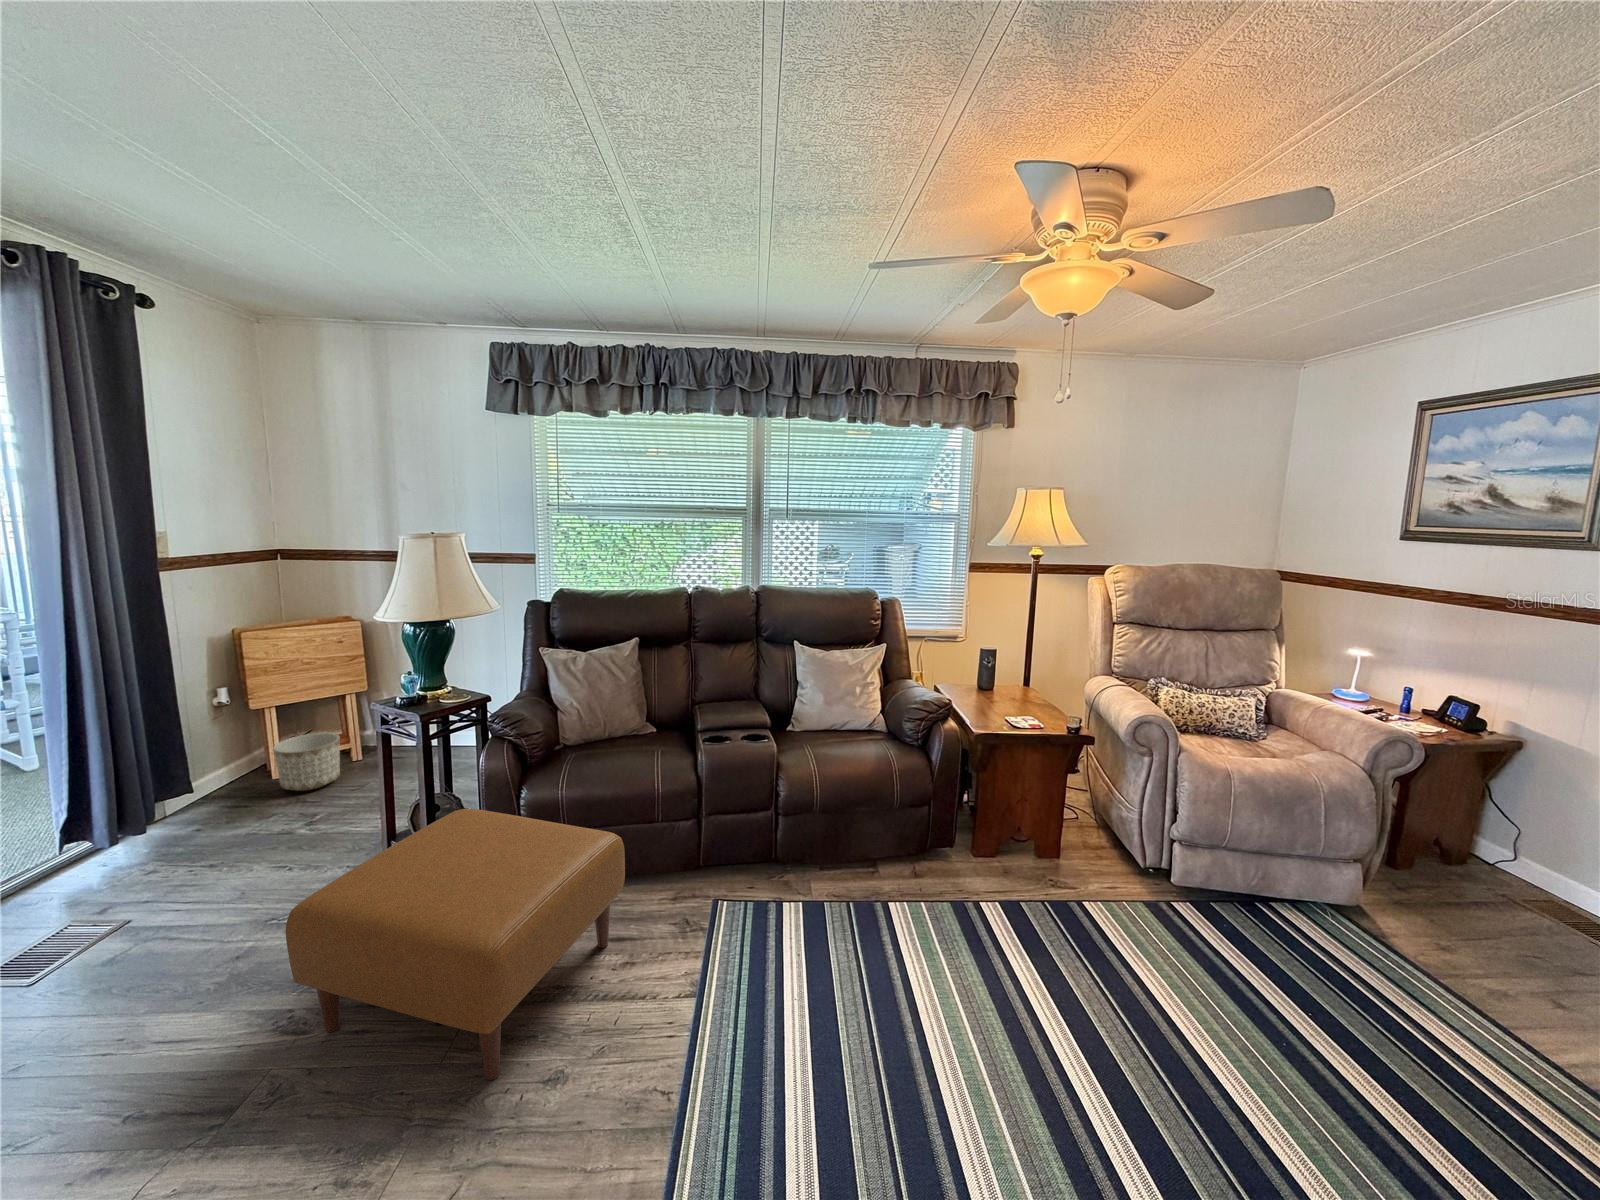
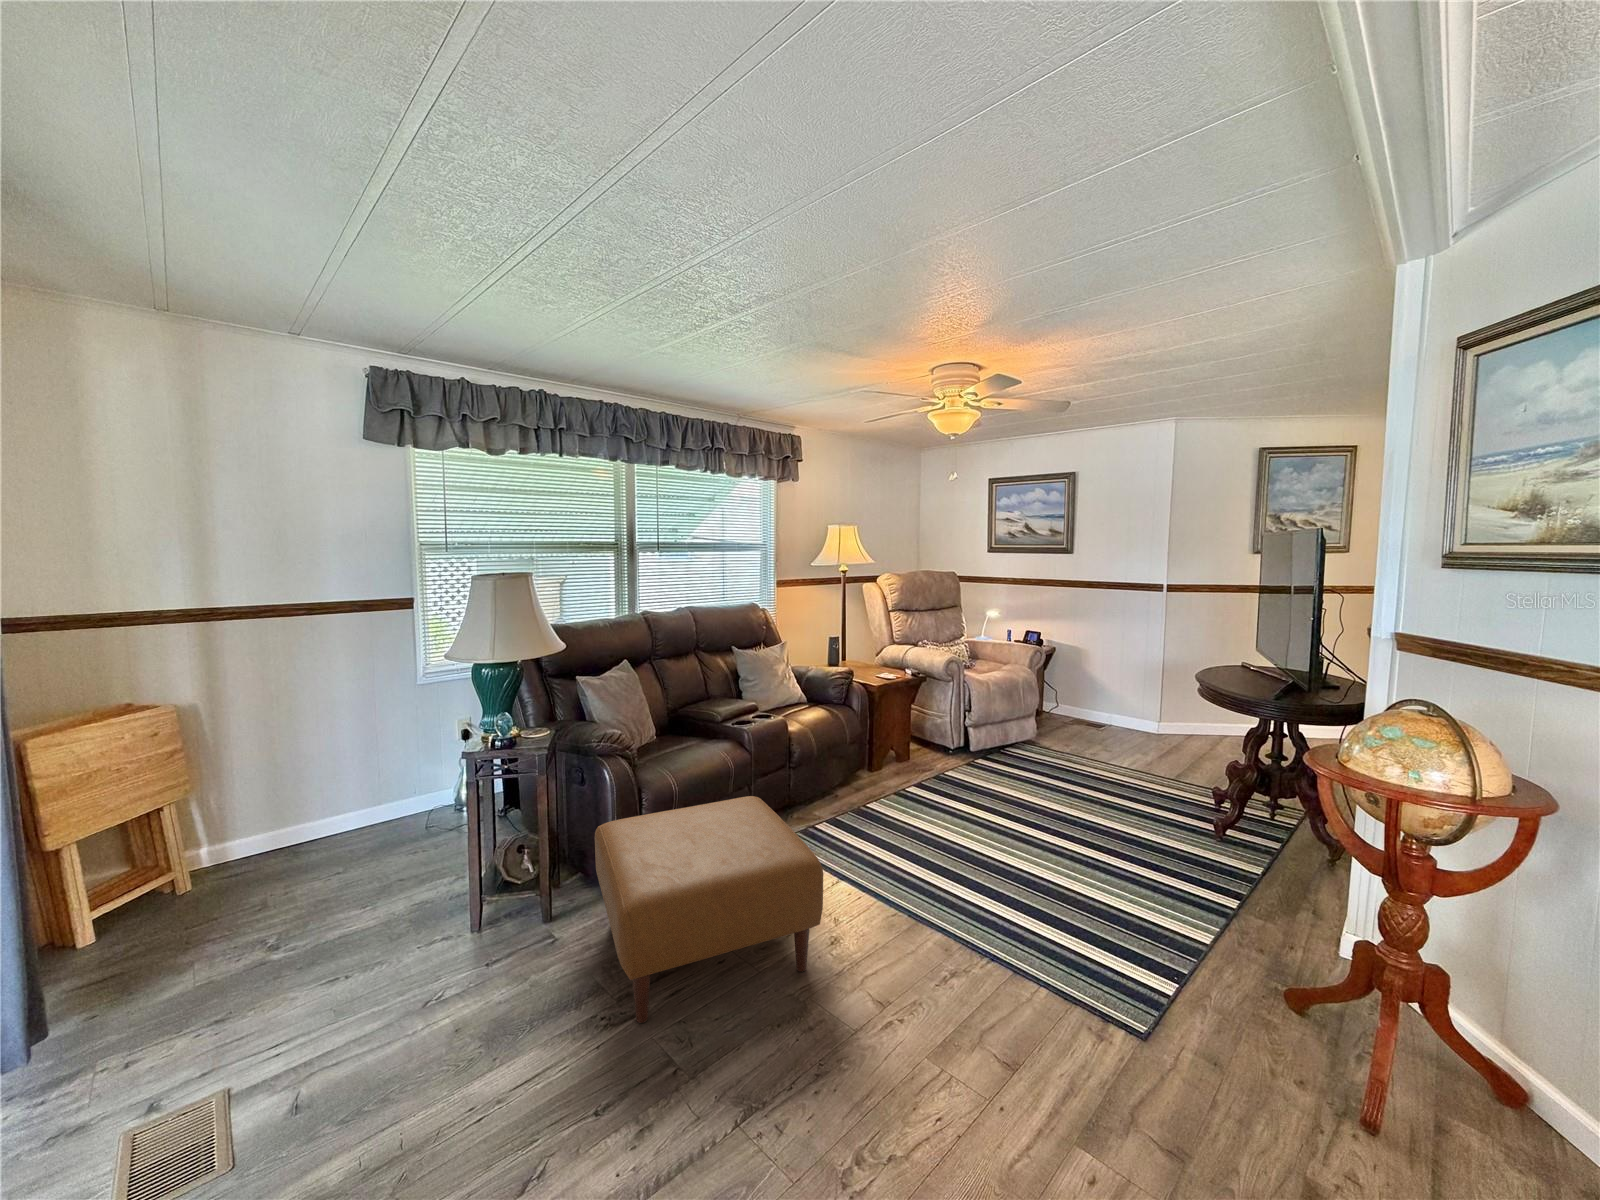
planter: present [273,733,340,791] -> none [98,858,204,950]

